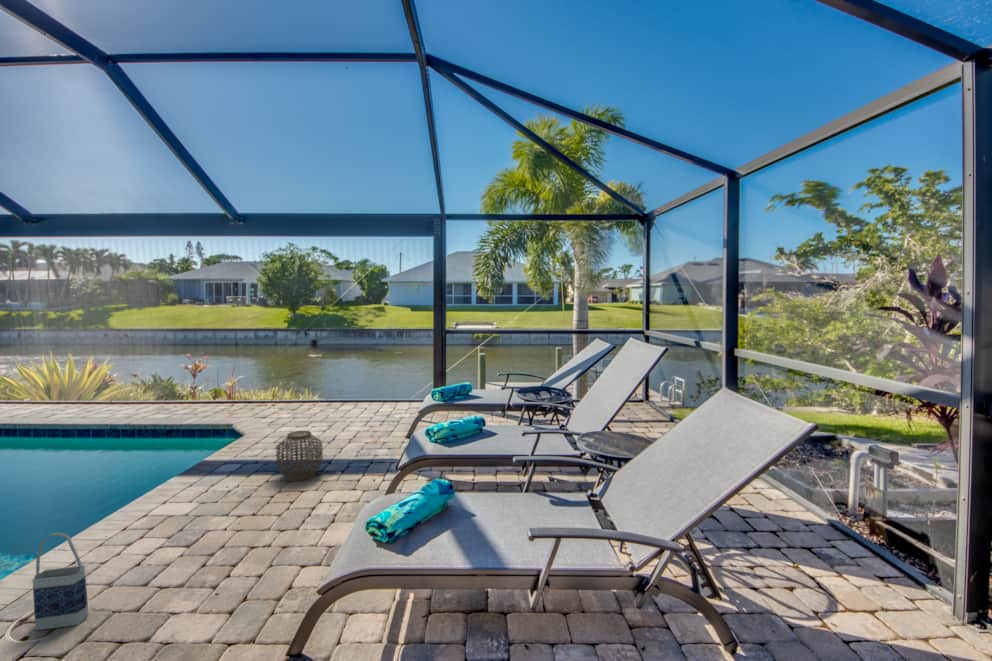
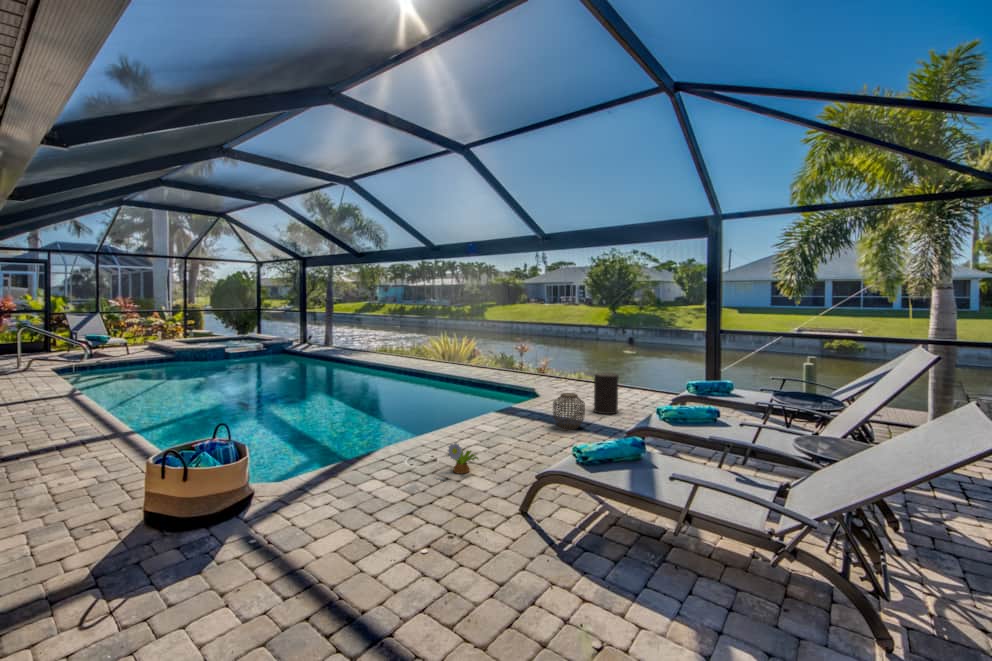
stool: none [321,394,353,447] -> present [594,373,618,414]
bag: present [33,533,88,630] -> none [415,415,437,466]
decorative plant: none [112,570,185,623] -> present [448,443,478,474]

